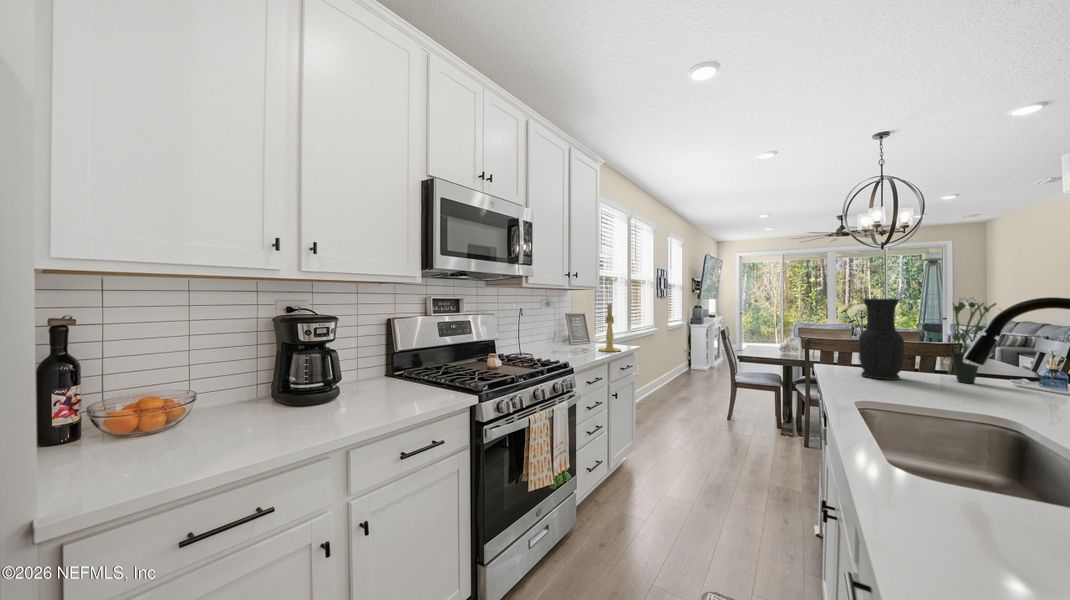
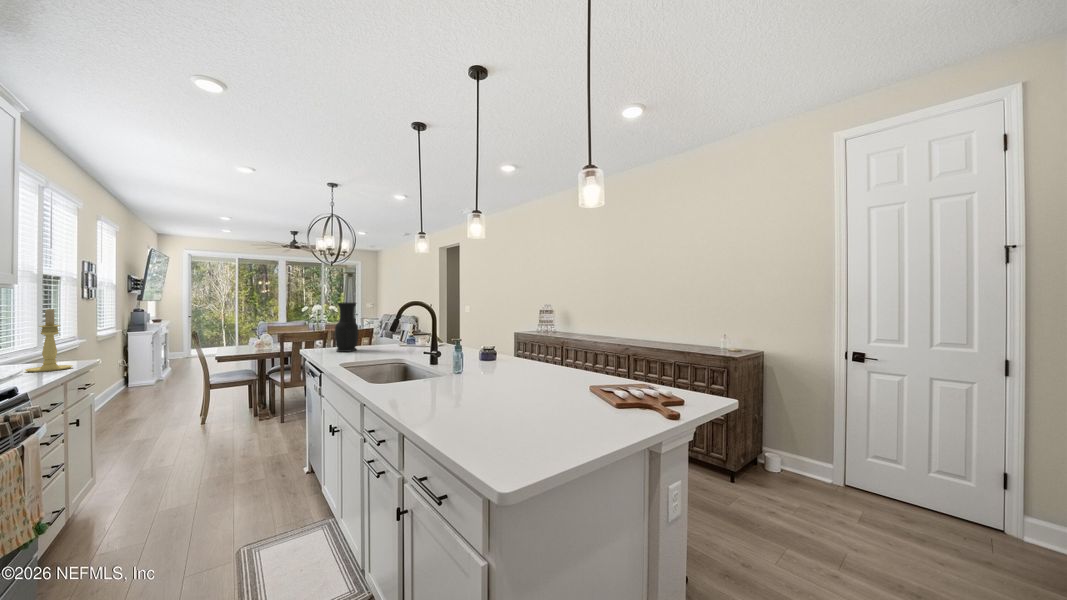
potted plant: present [951,301,996,383] -> none [378,302,399,347]

